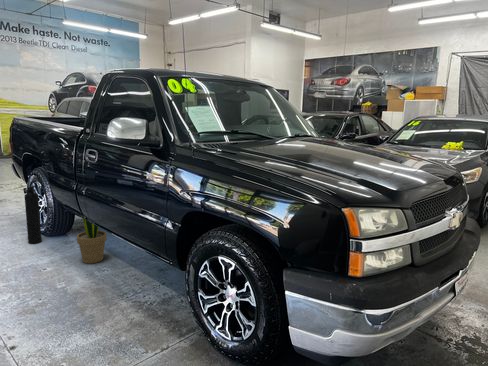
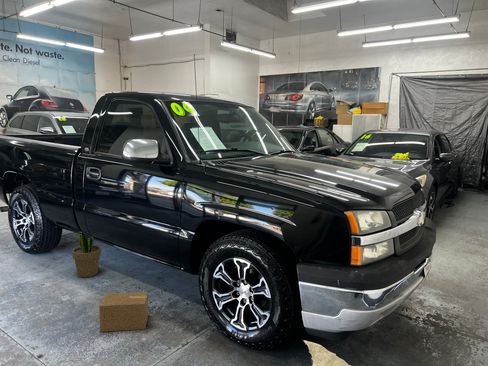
fire extinguisher: present [25,186,42,244] -> none [11,204,28,263]
cardboard box: none [81,284,138,326] -> present [99,292,148,332]

